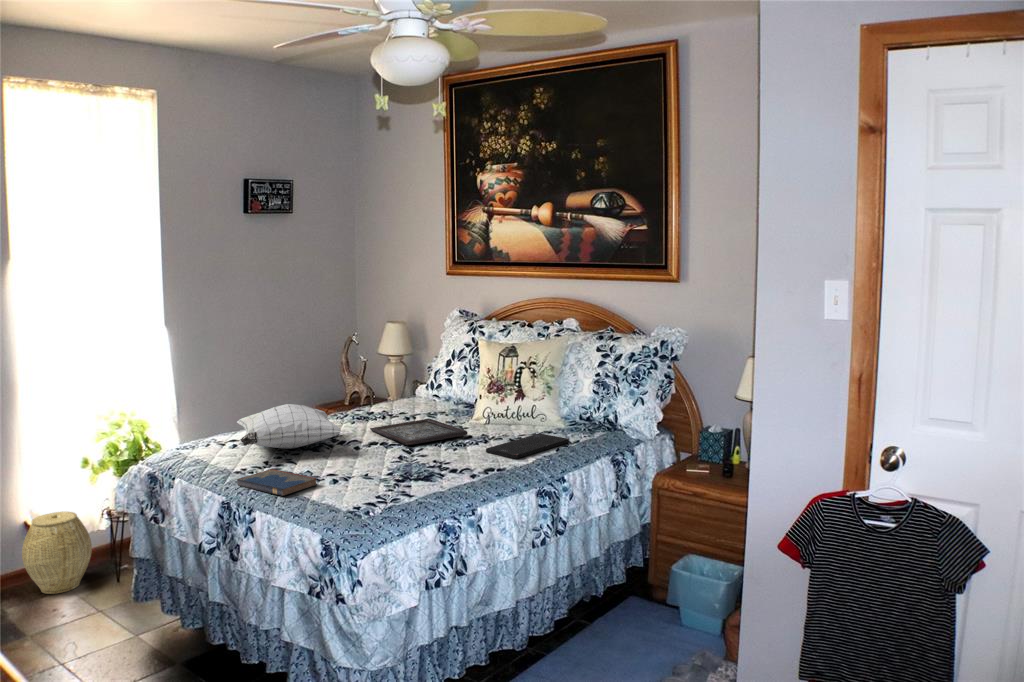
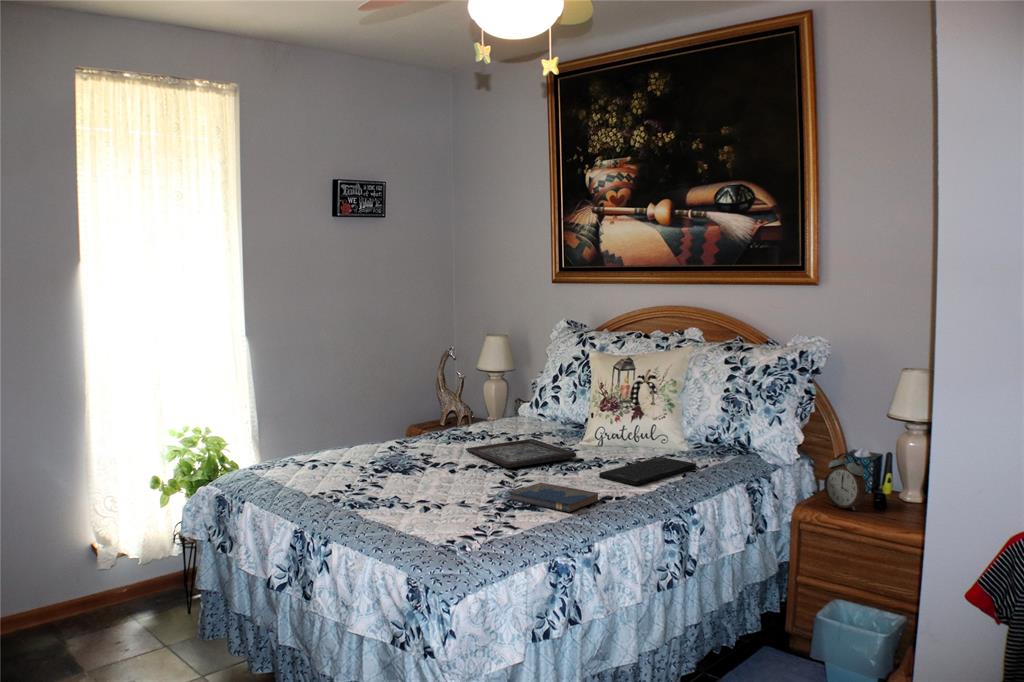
pillow: present [237,404,341,449] -> none [318,419,434,469]
alarm clock: none [676,428,708,476] -> present [824,453,866,511]
hardcover book: present [237,469,317,496] -> present [510,482,599,512]
woven basket: present [22,512,92,594] -> none [93,534,166,624]

